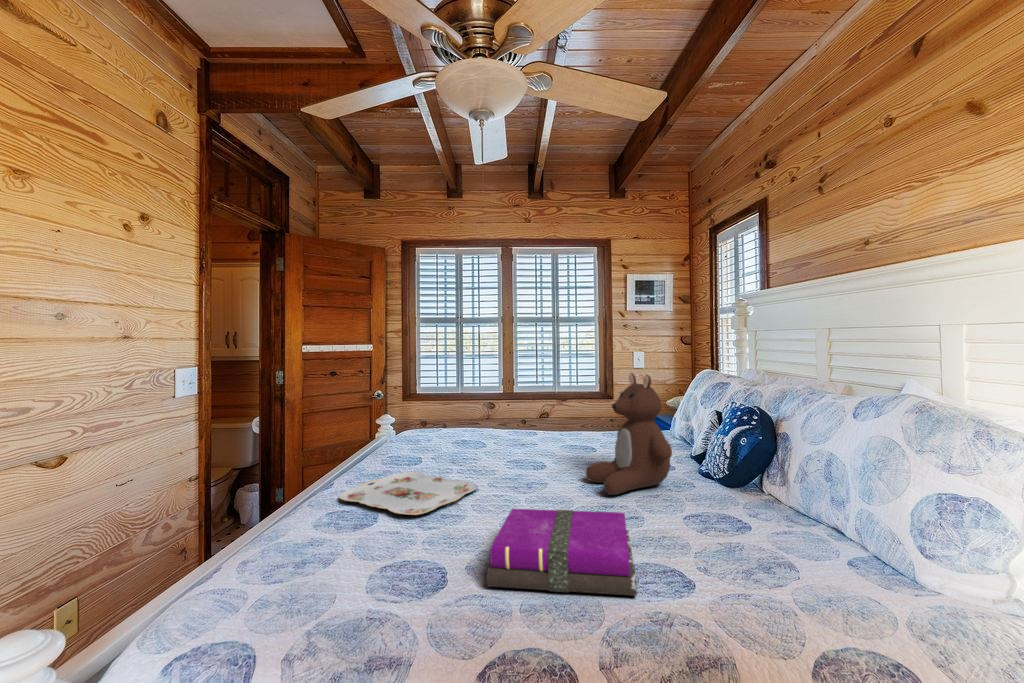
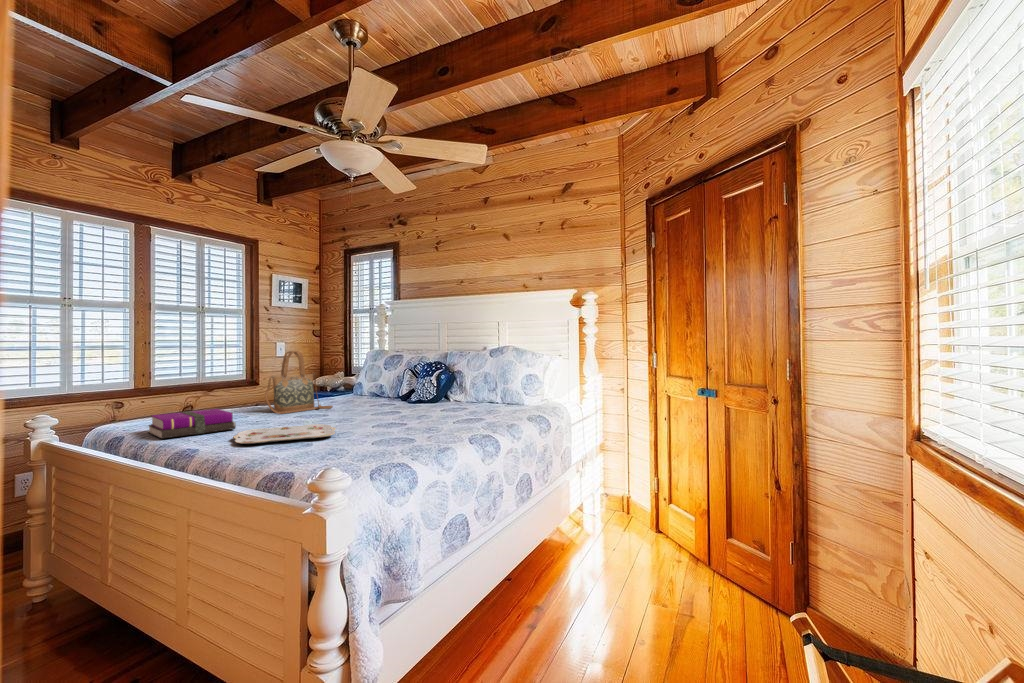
handbag: none [496,370,577,451] -> present [265,351,332,414]
teddy bear: present [586,373,672,495] -> none [378,349,431,415]
notebook: present [487,509,637,596] -> present [148,409,236,439]

